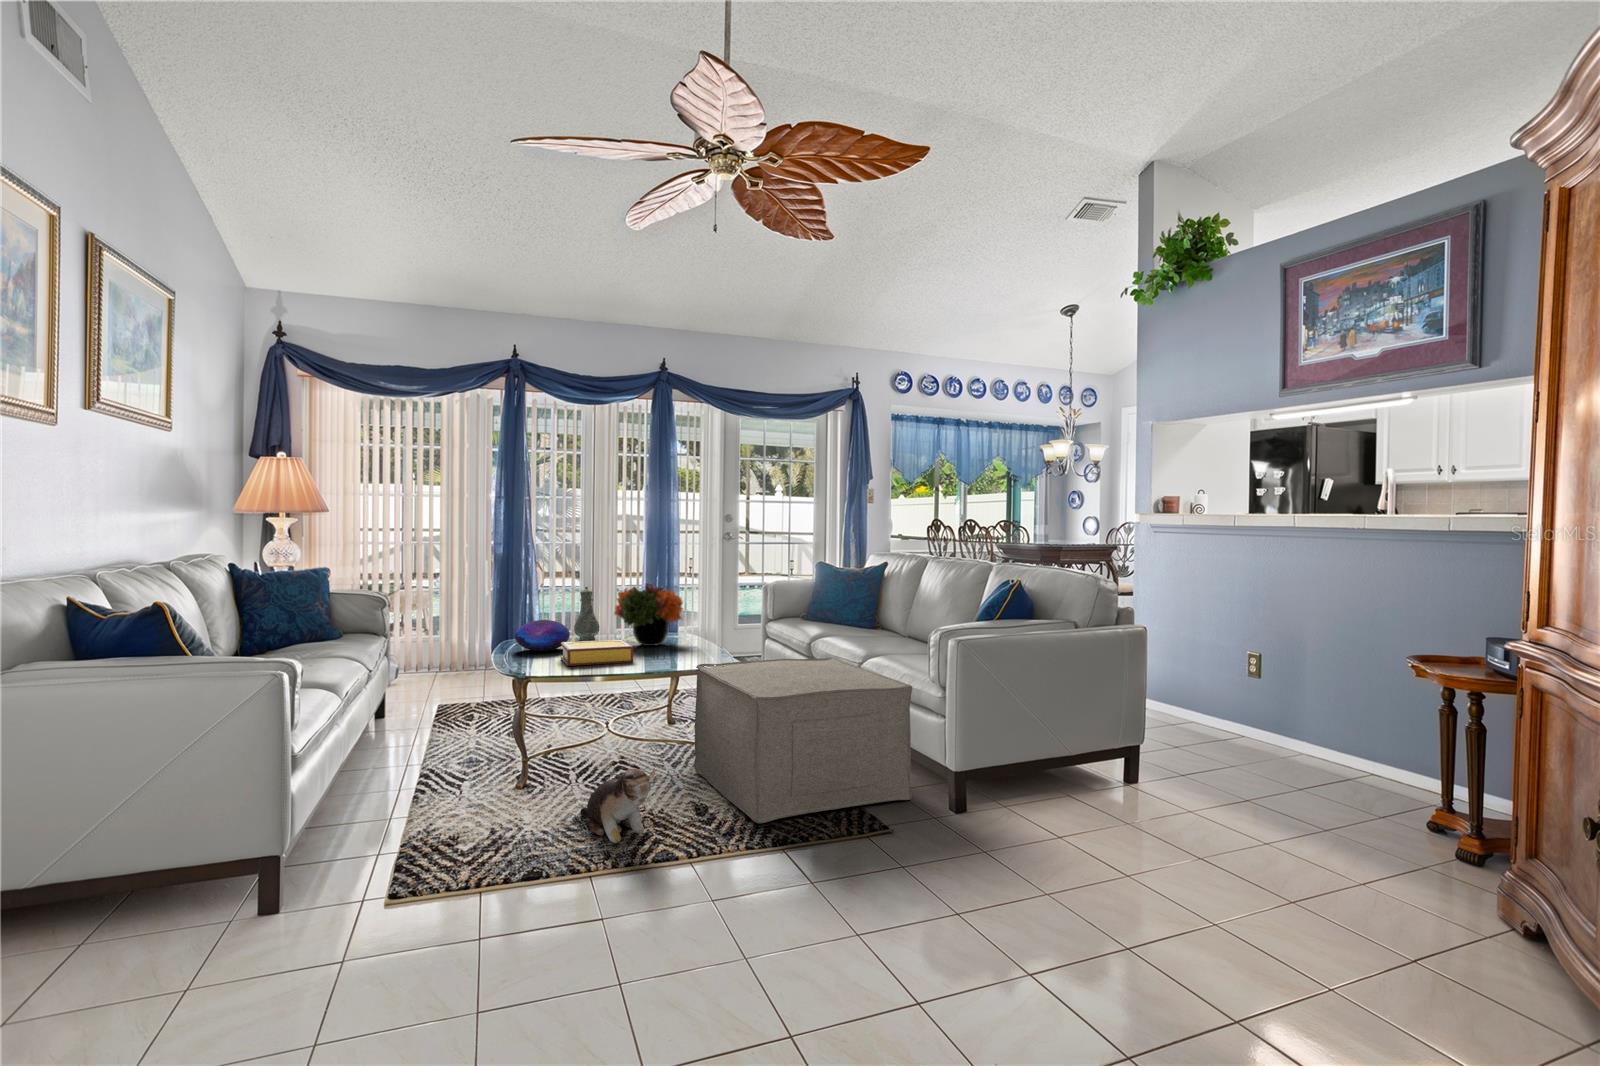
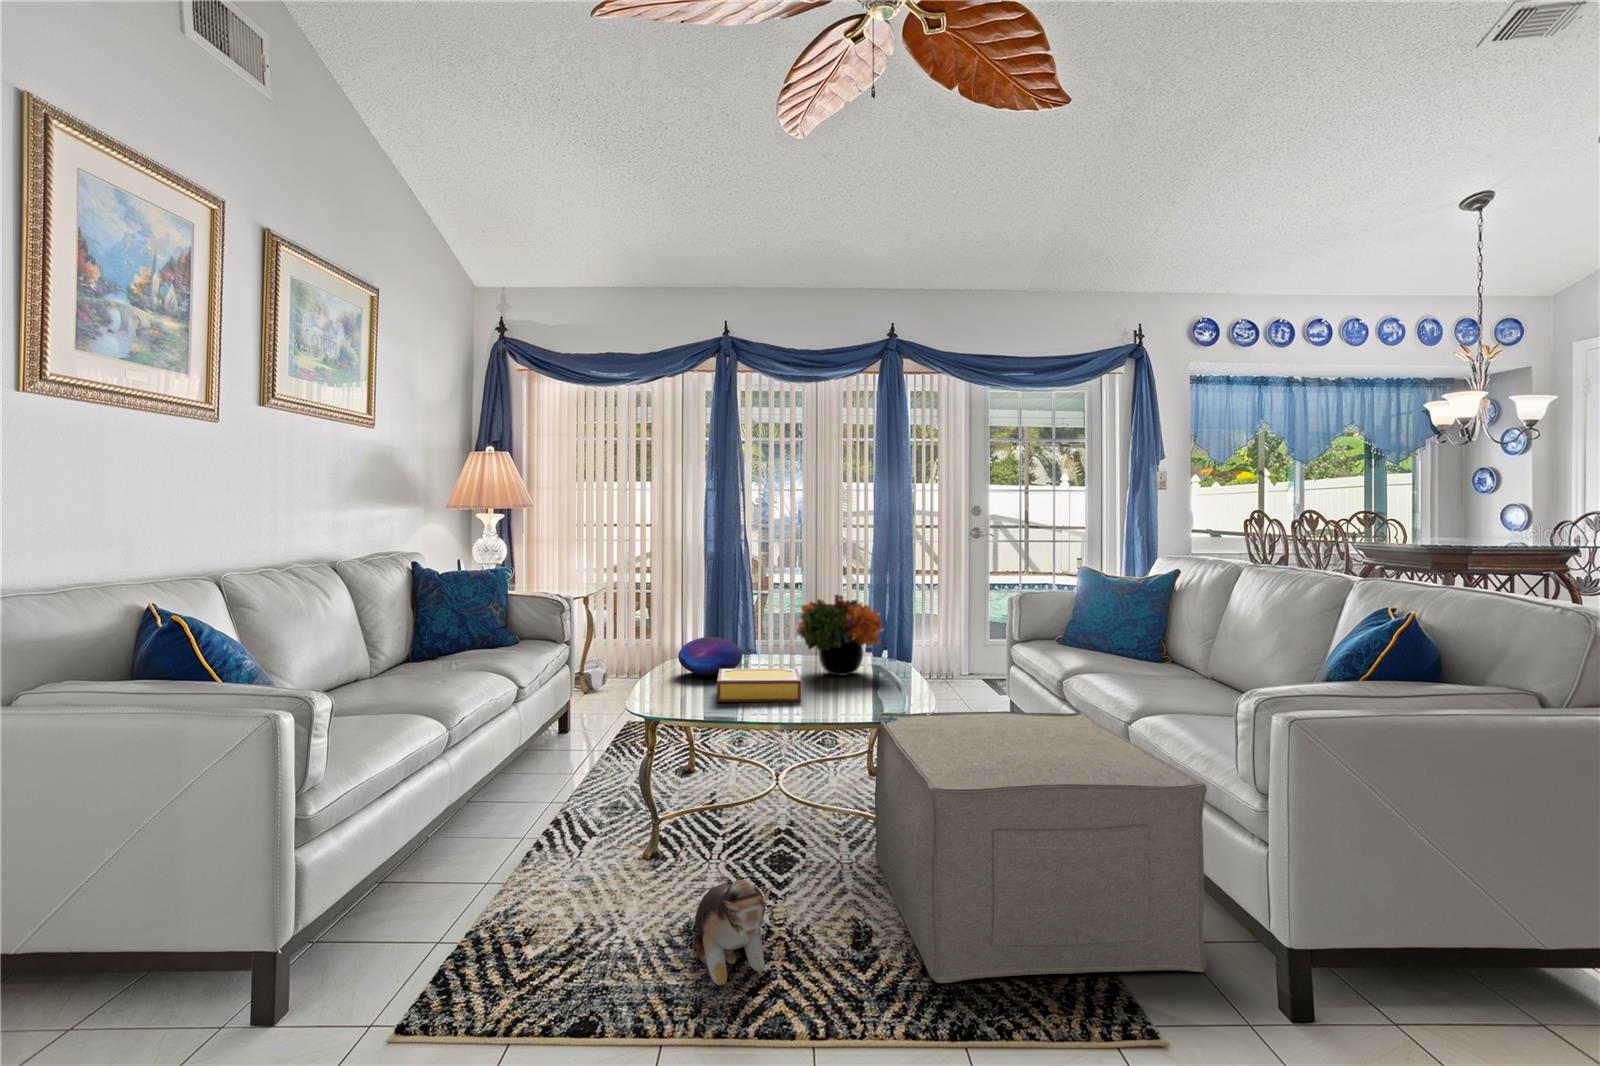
vase: present [574,587,599,641] -> none [756,596,786,663]

